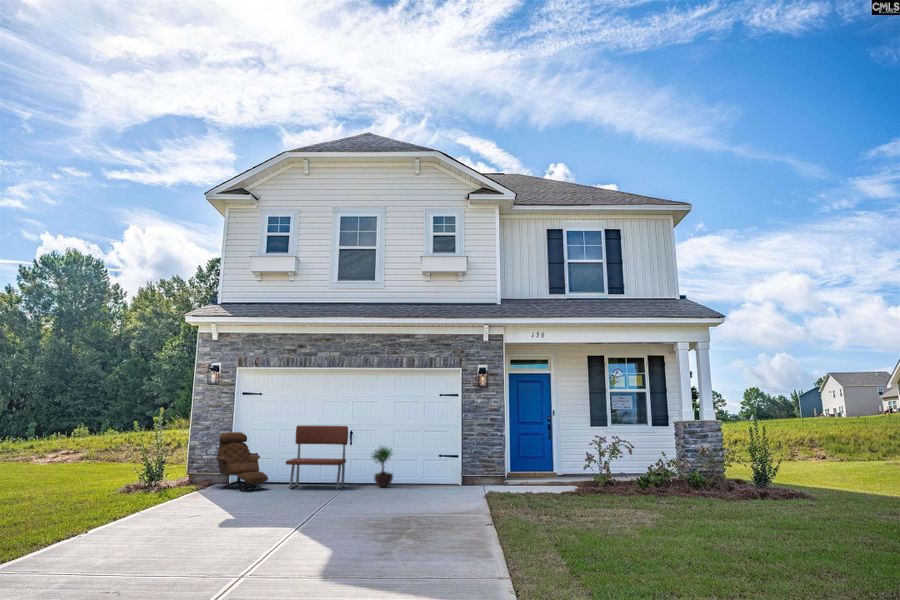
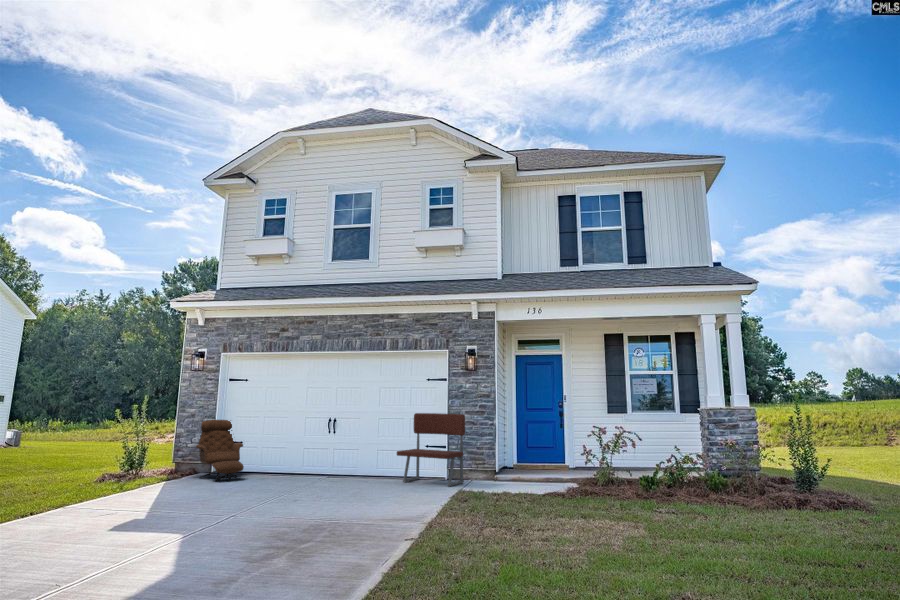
bench: present [286,425,348,489] -> present [397,413,465,487]
potted tree: present [372,447,393,487] -> none [348,432,375,480]

